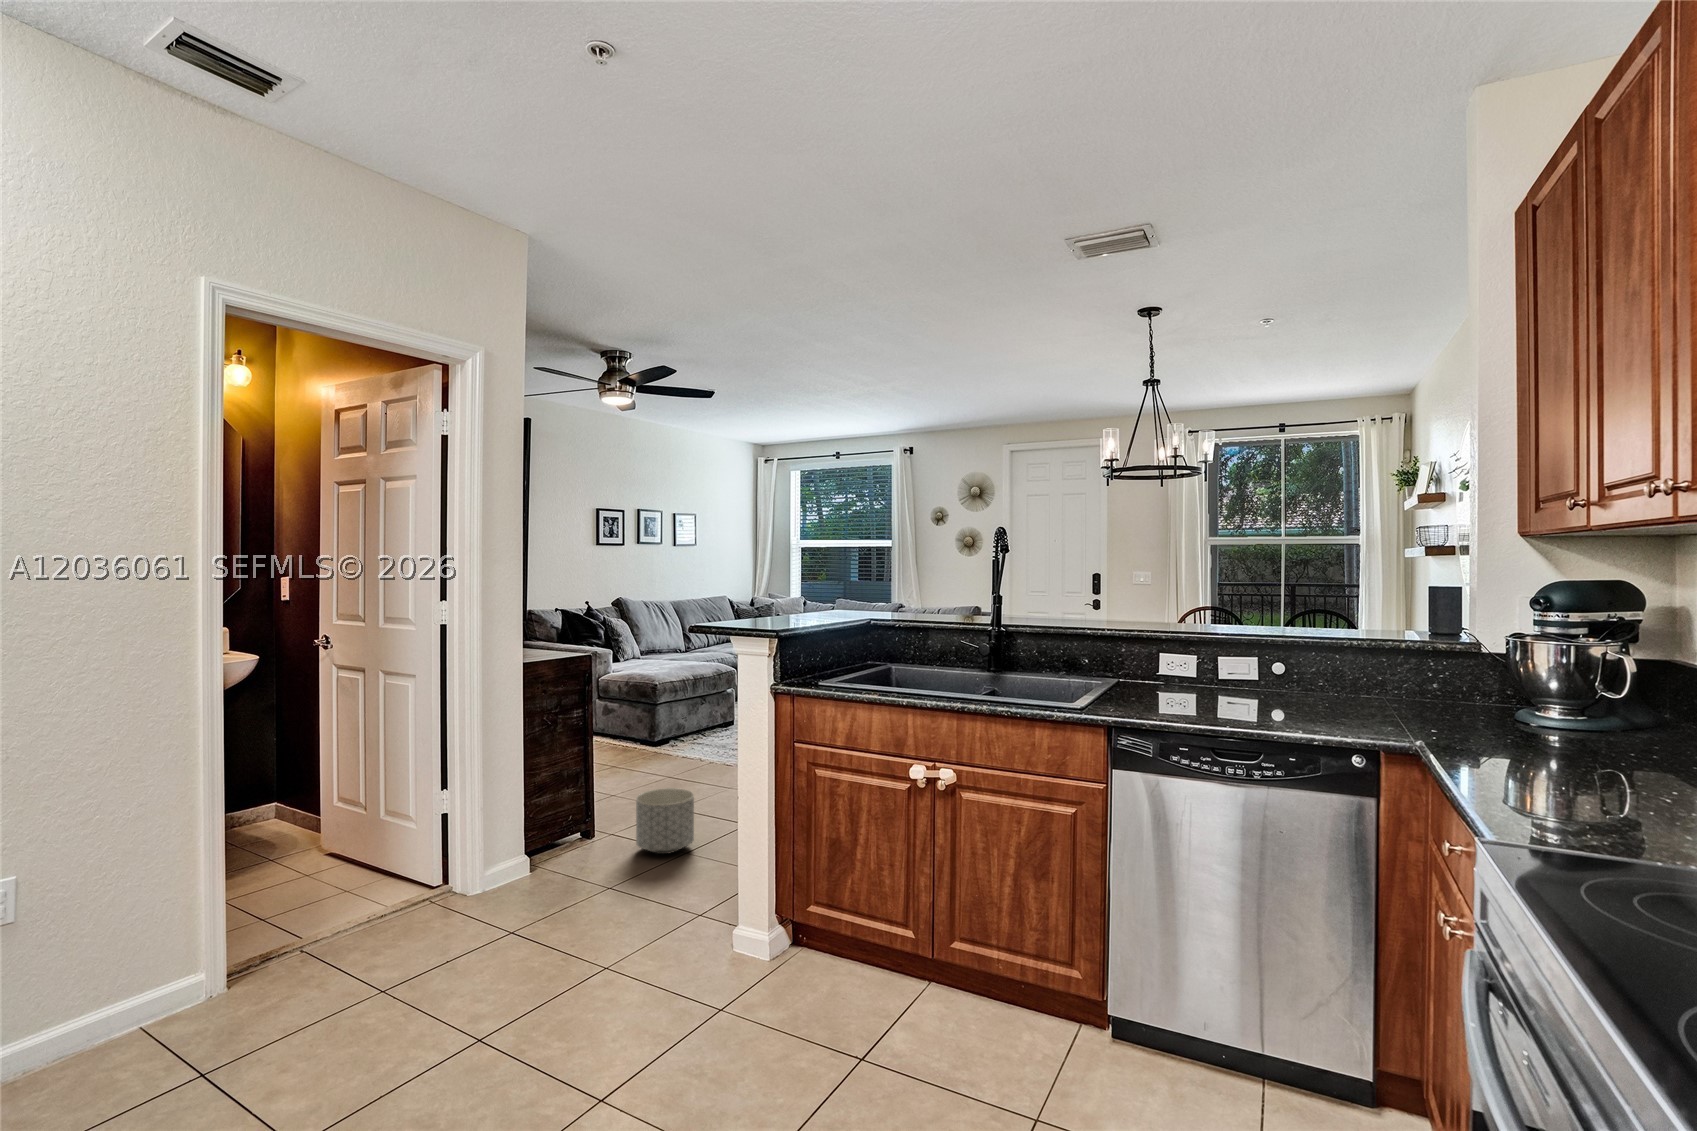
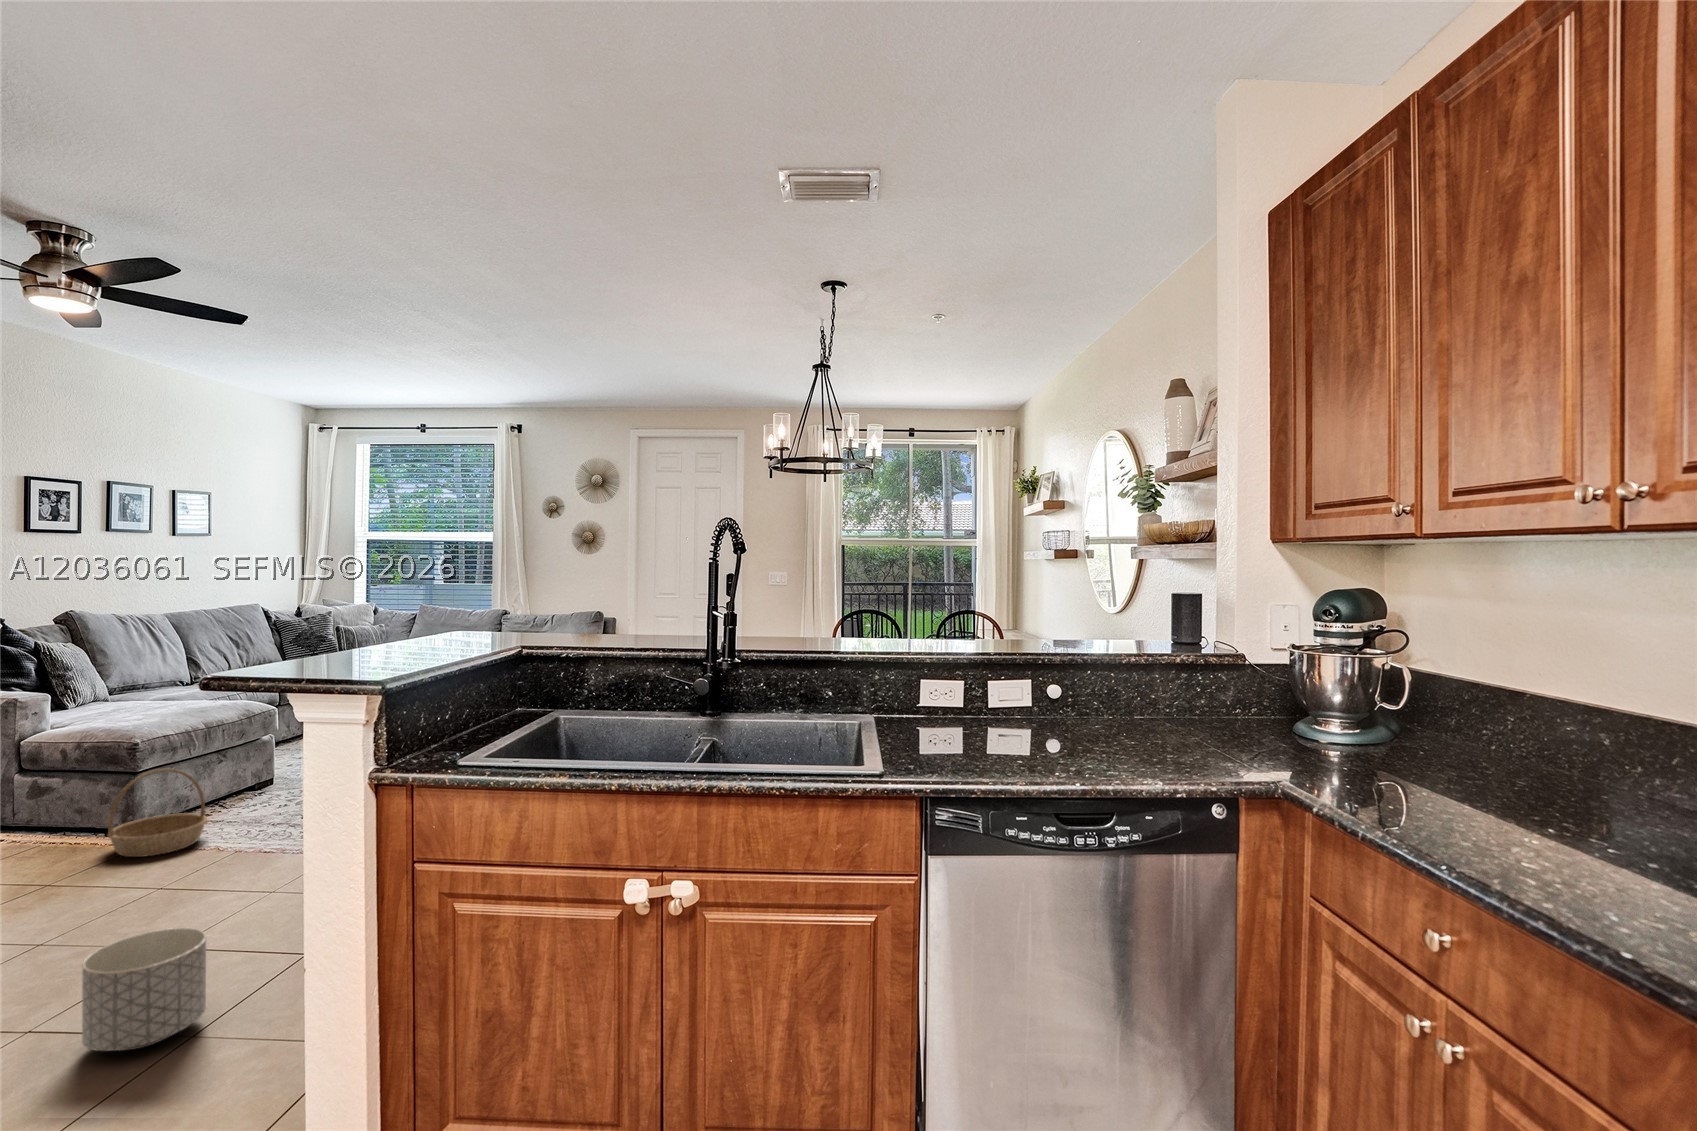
basket: none [643,702,695,759] -> present [108,769,207,857]

